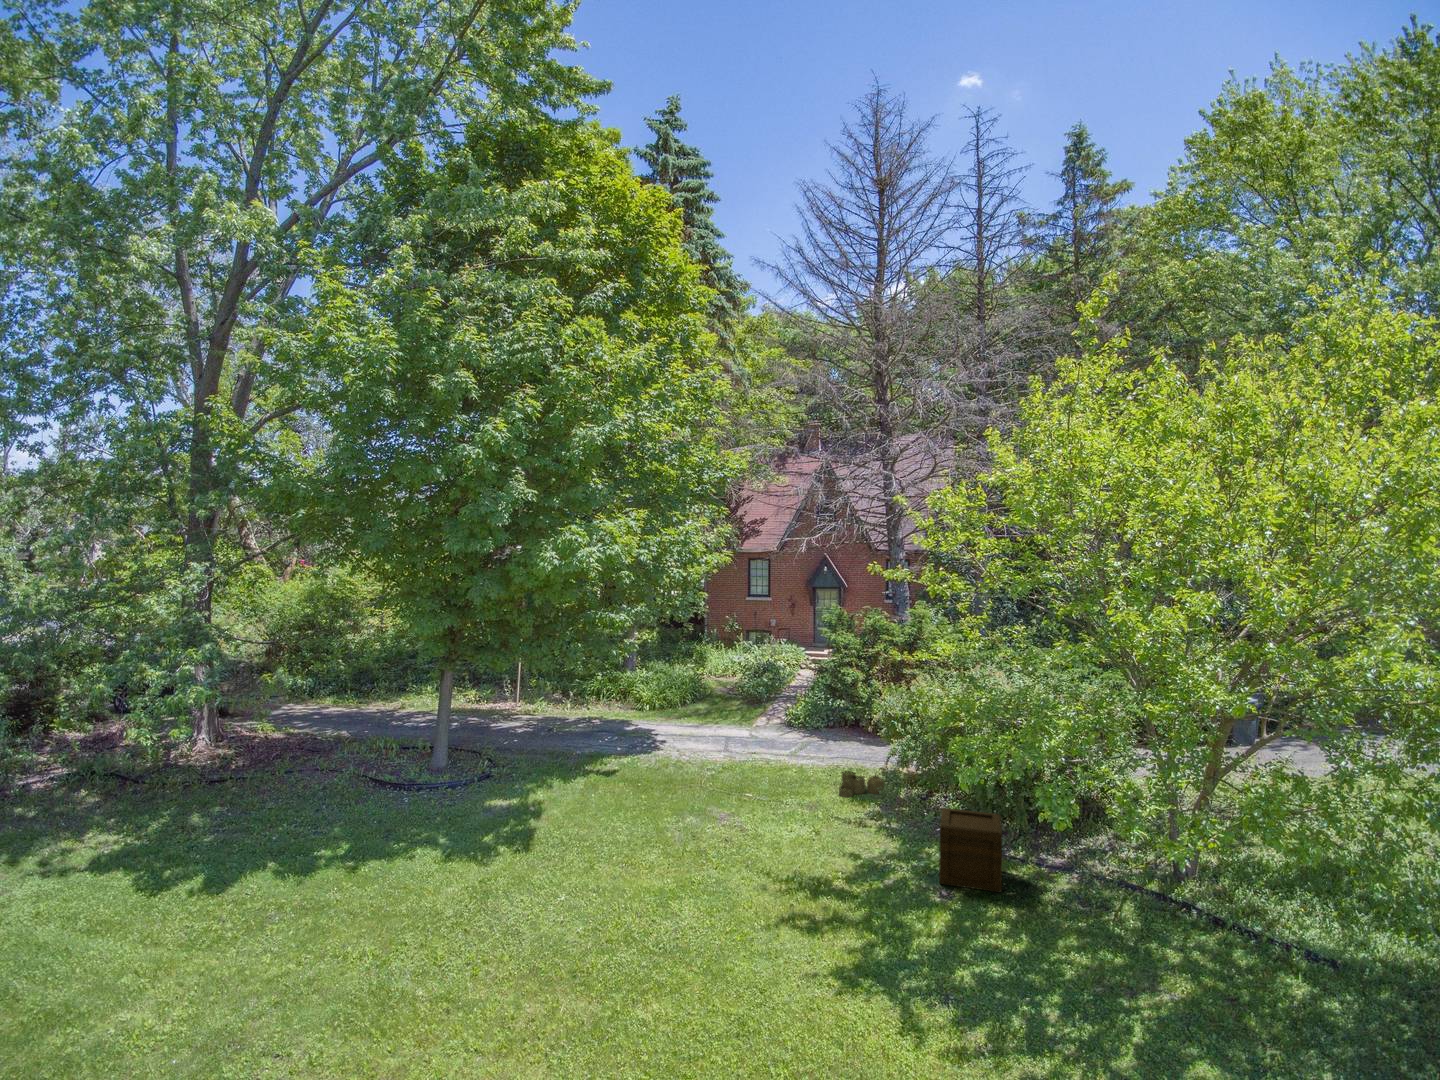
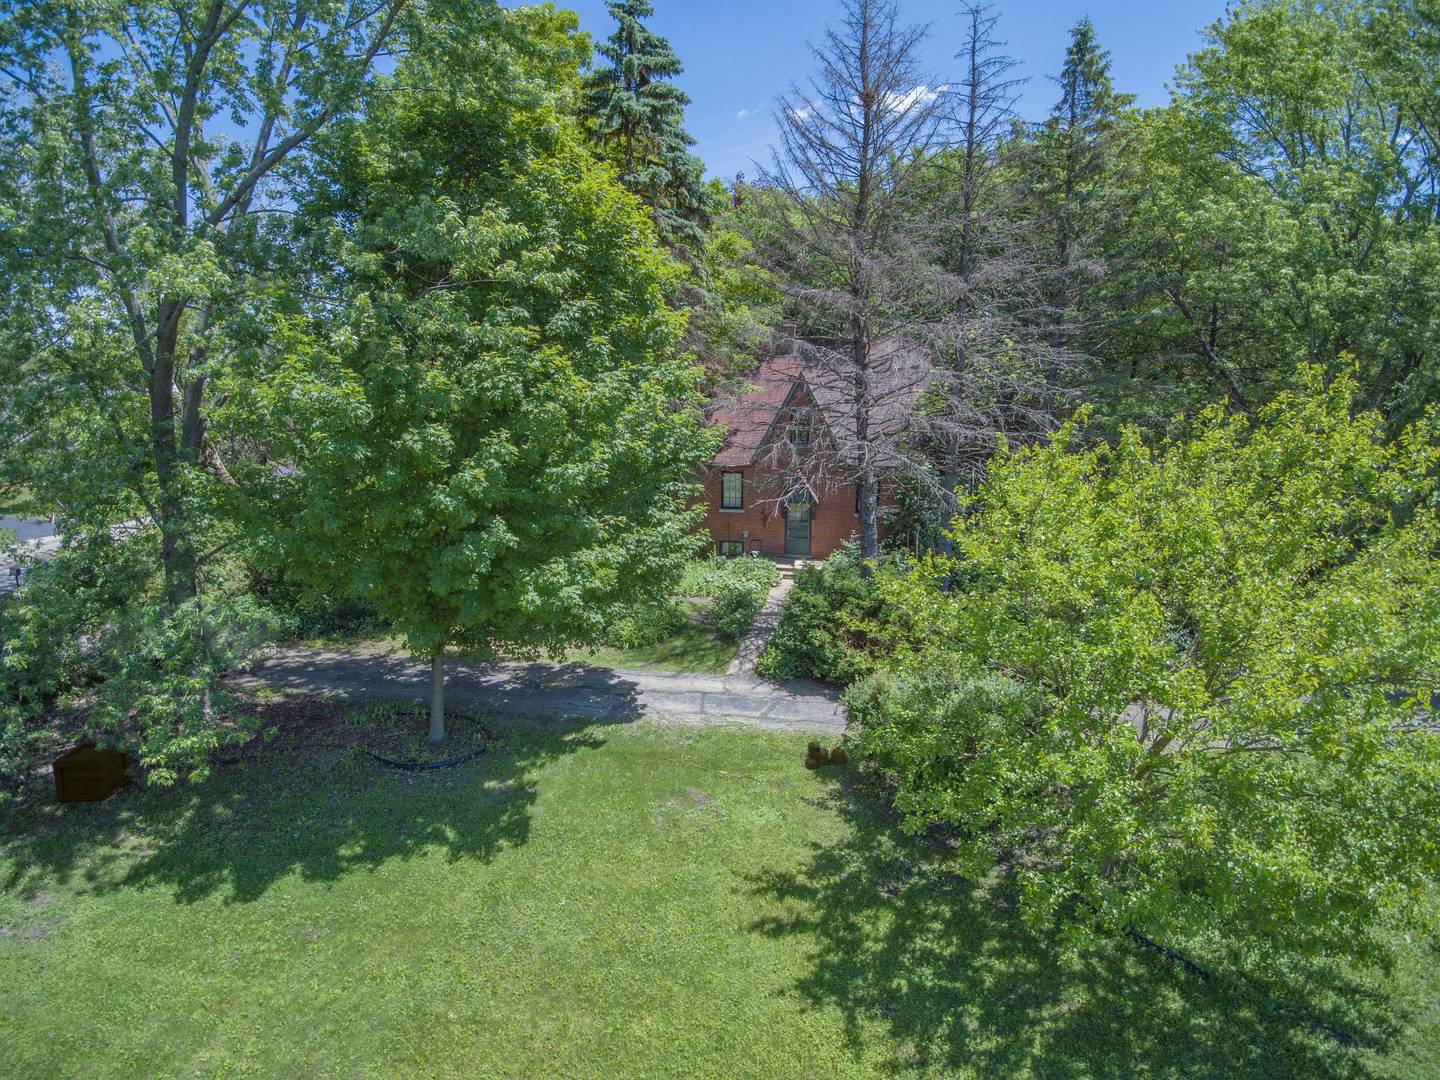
wooden crate: present [939,808,1002,892] -> present [52,742,132,802]

